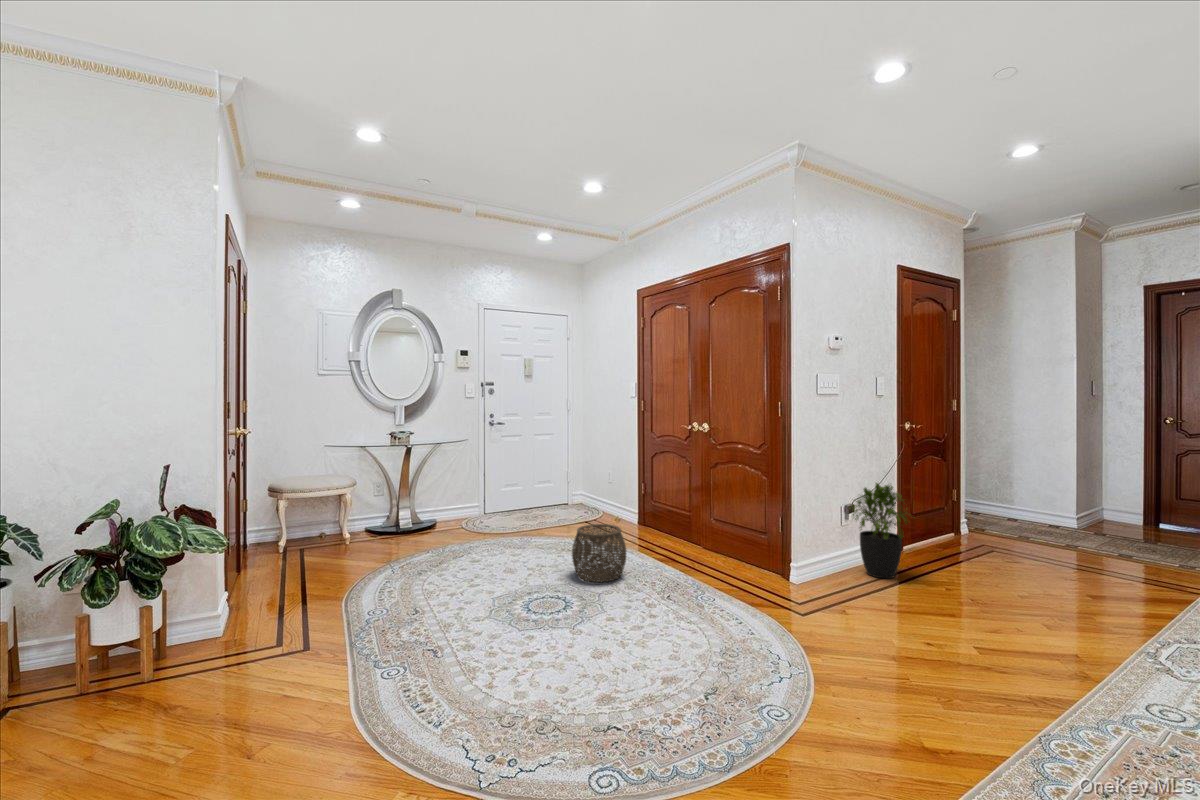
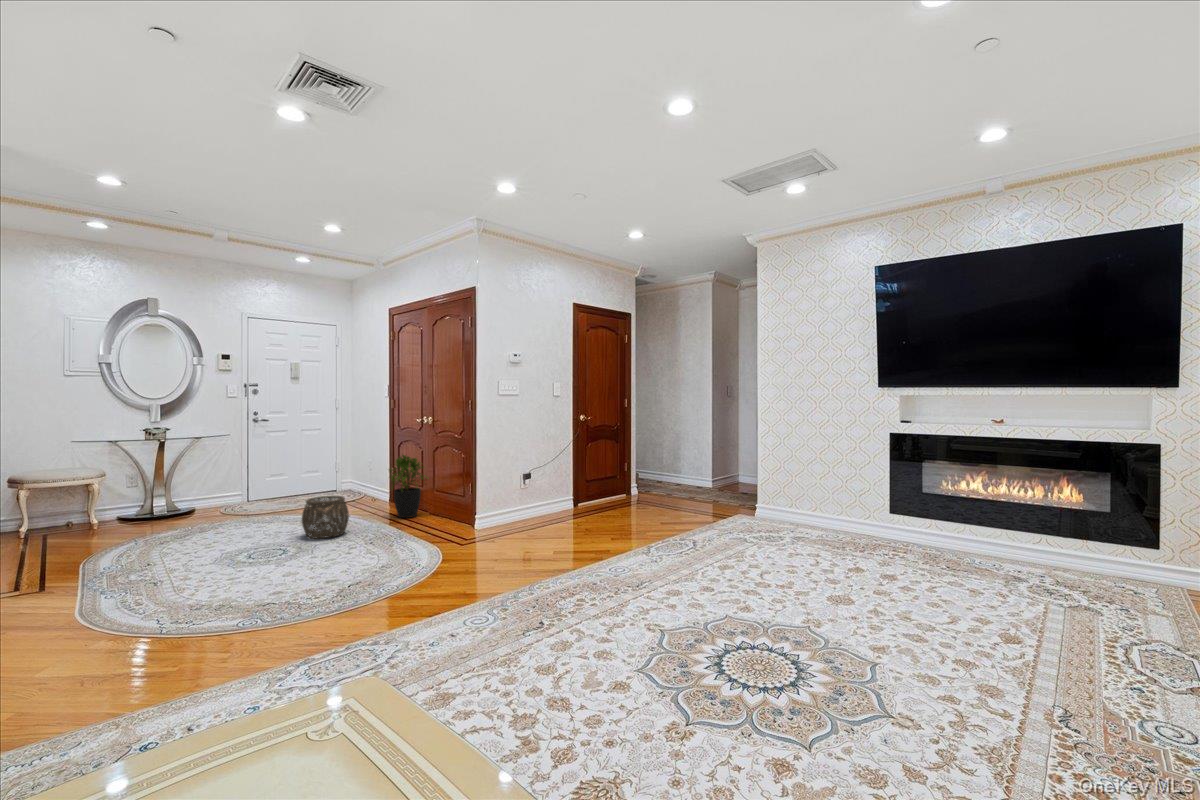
potted plant: present [853,483,908,578] -> present [389,455,427,518]

